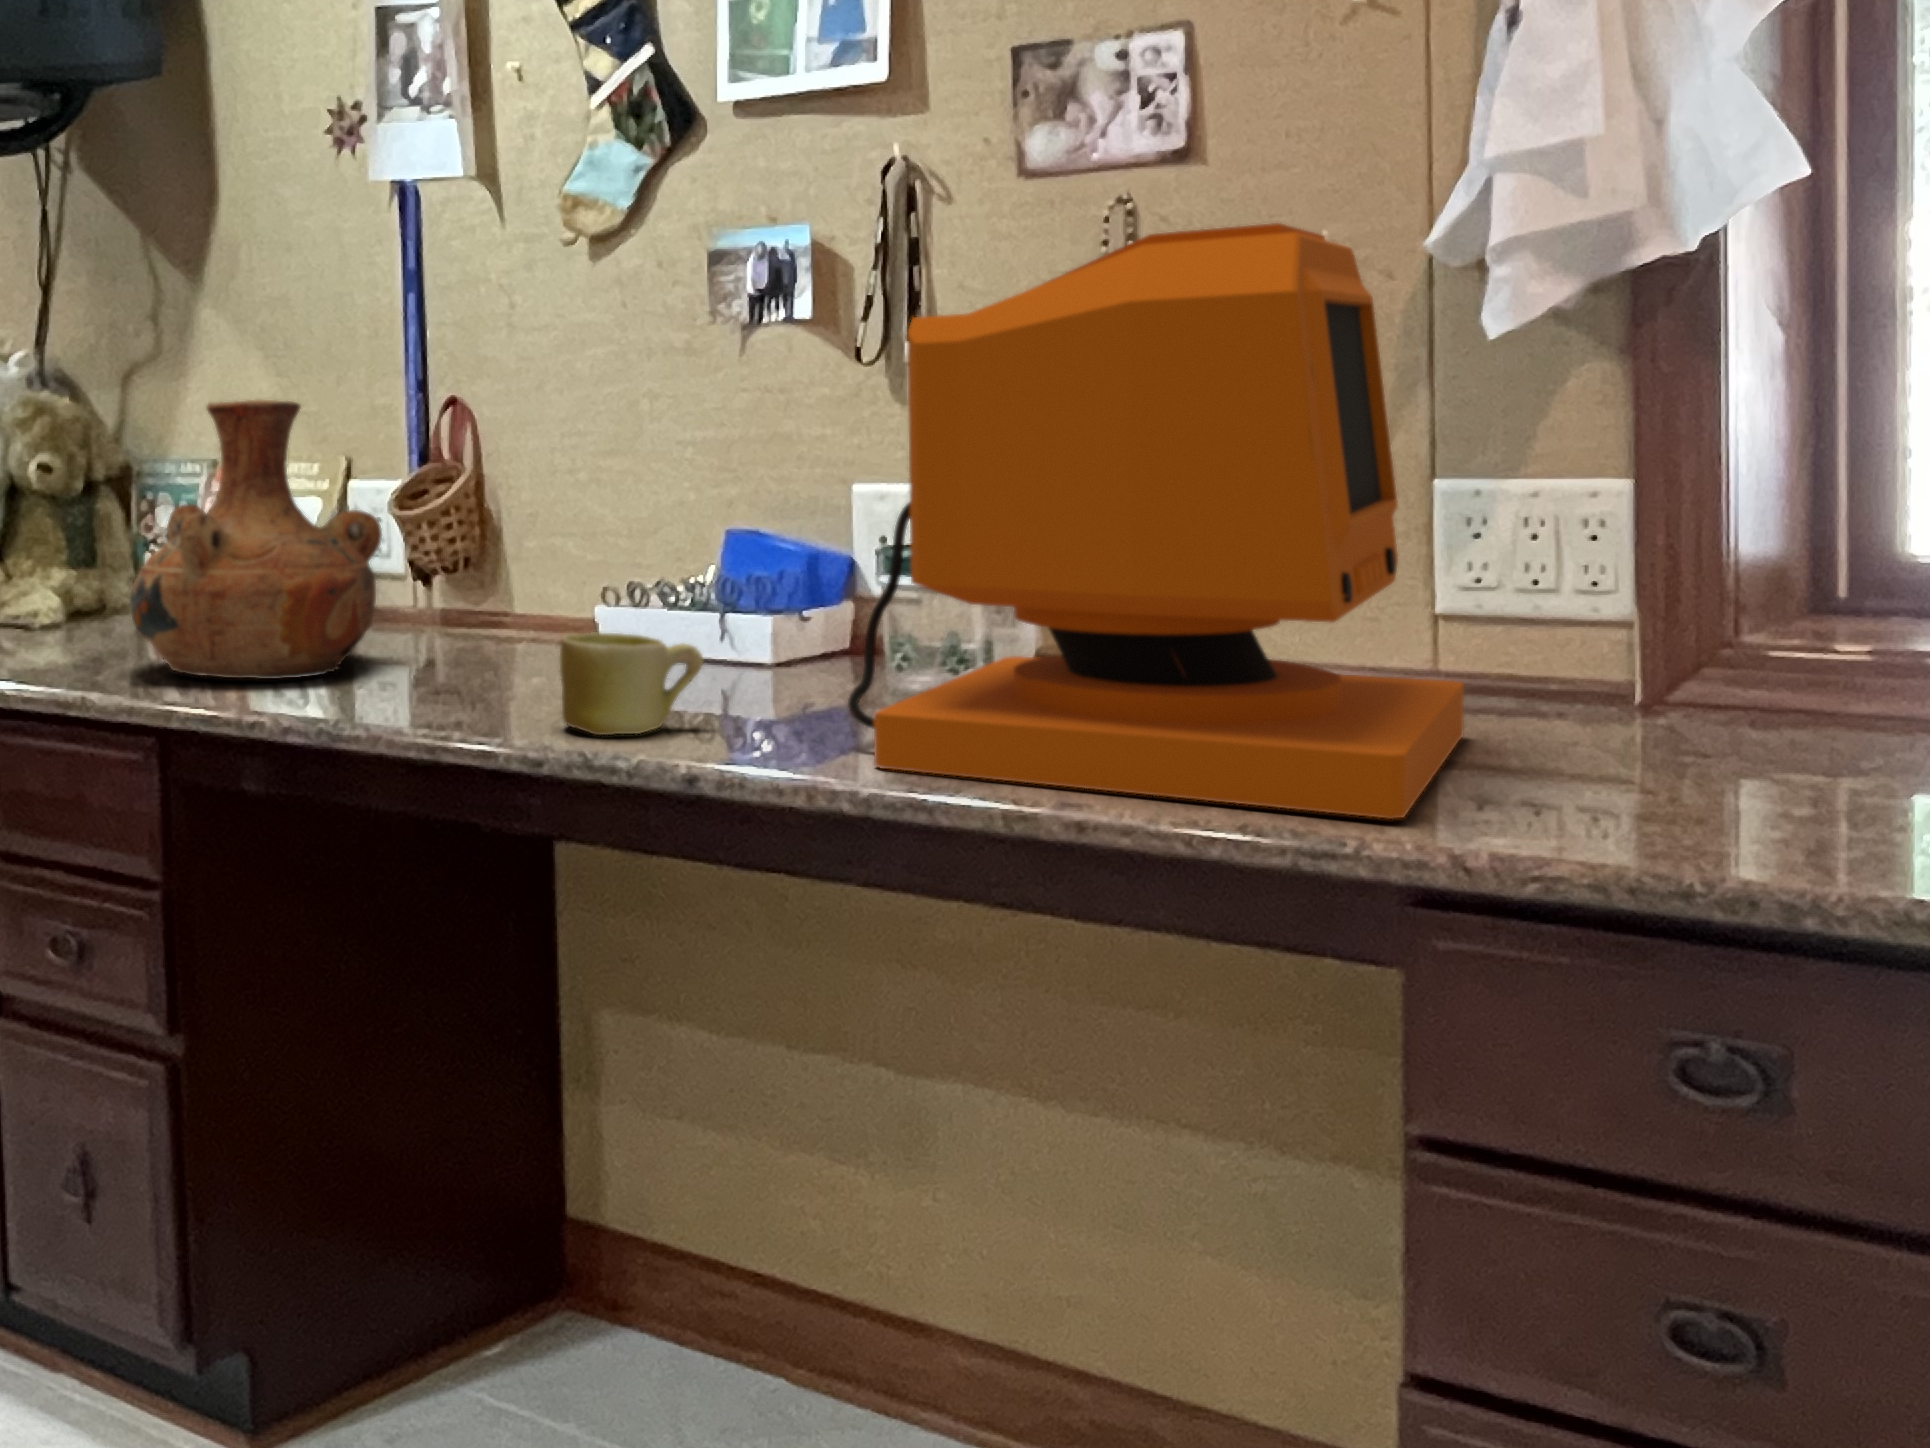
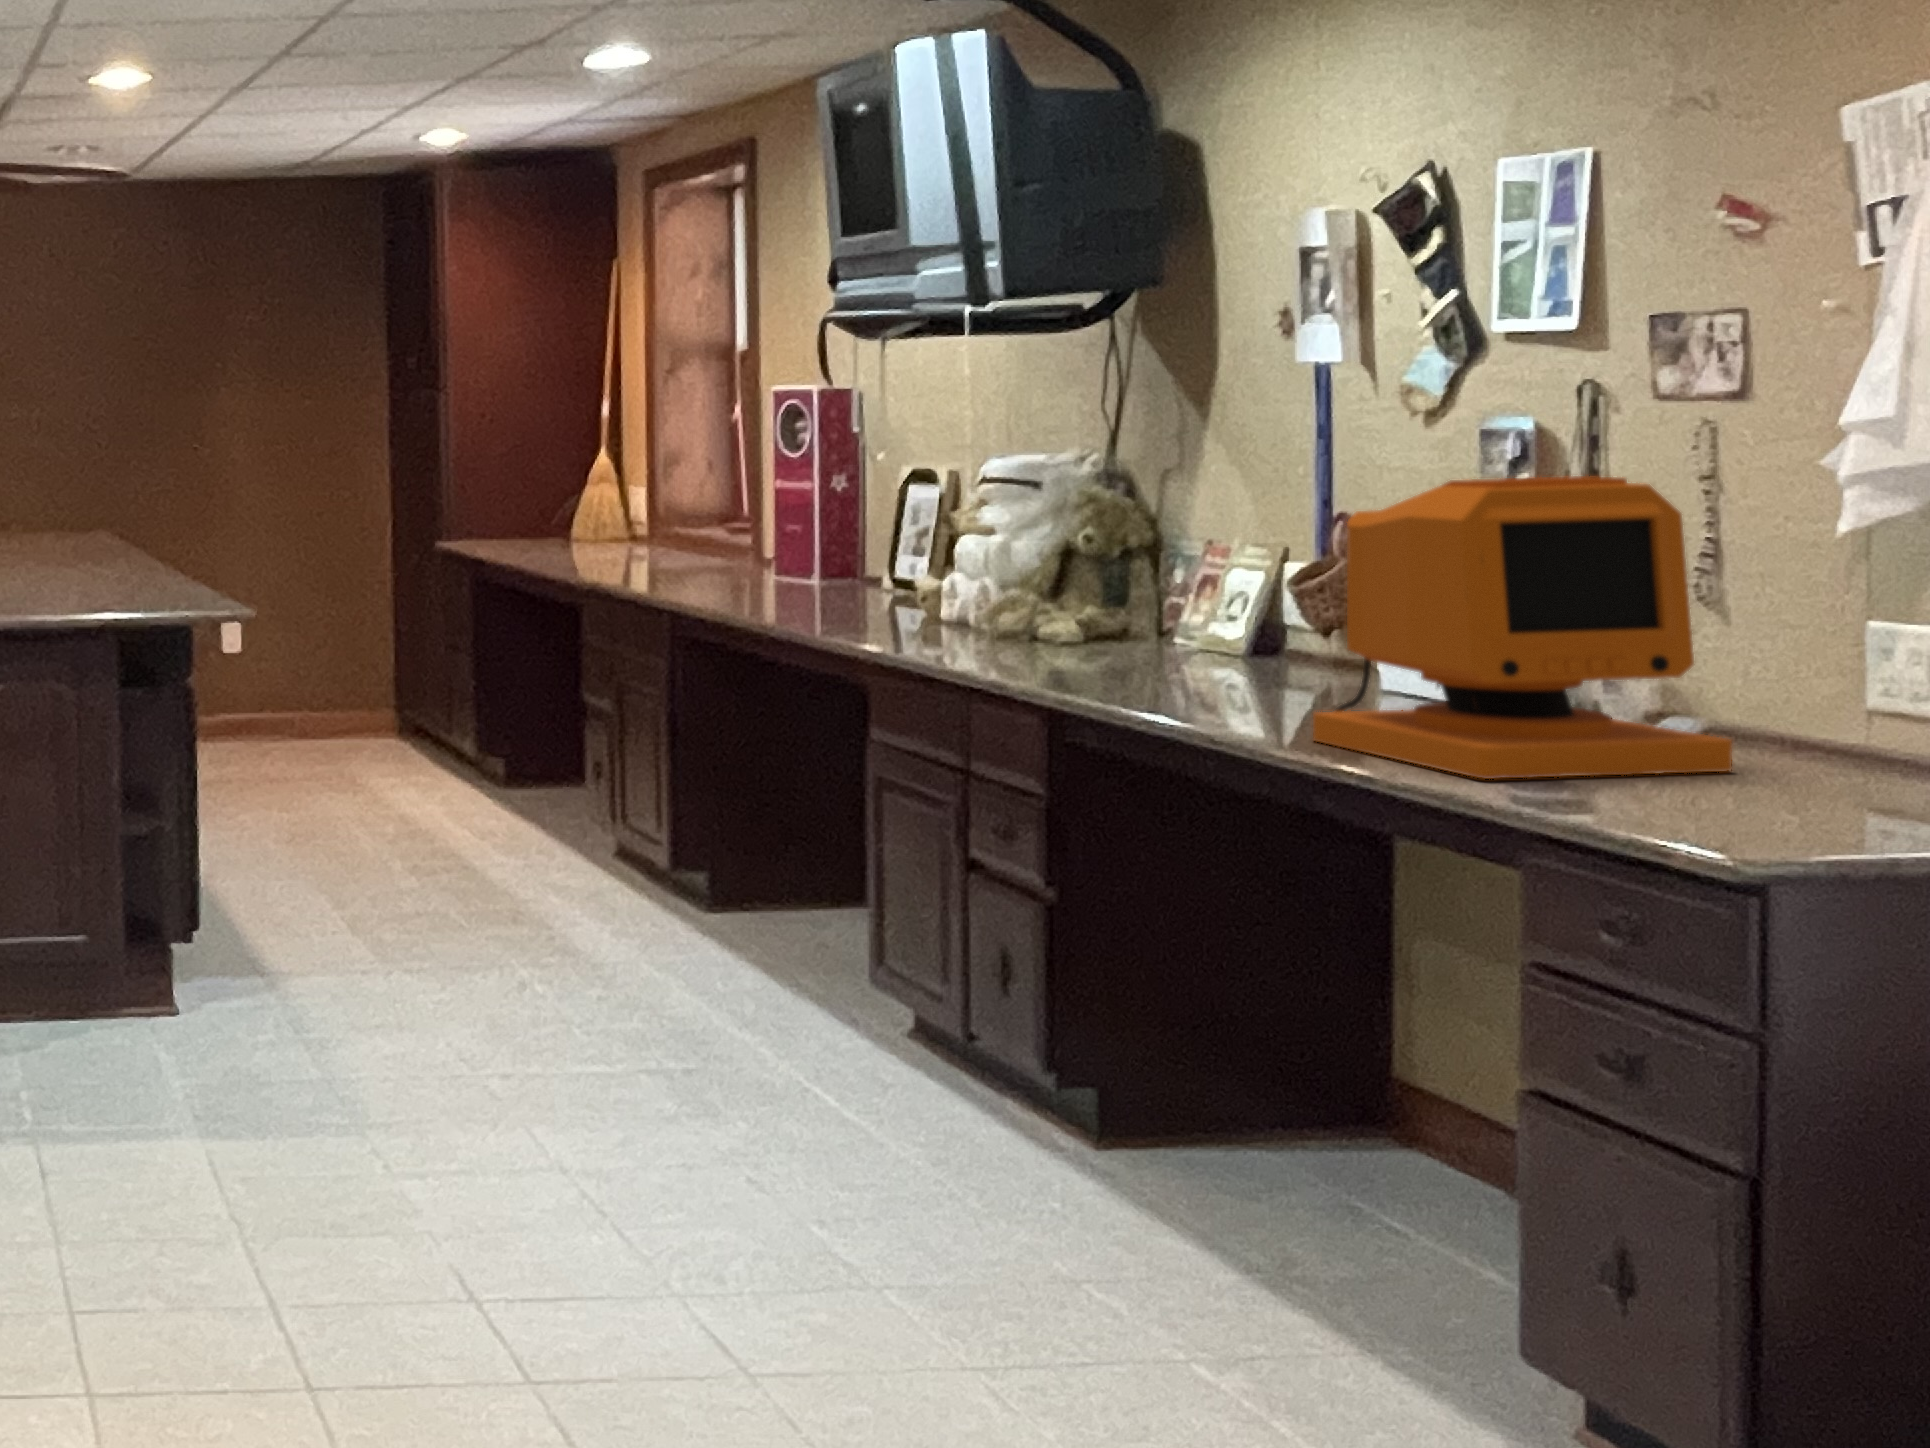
vase: present [130,400,382,679] -> none [1042,515,1219,679]
mug: present [560,632,704,735] -> none [1205,662,1291,718]

